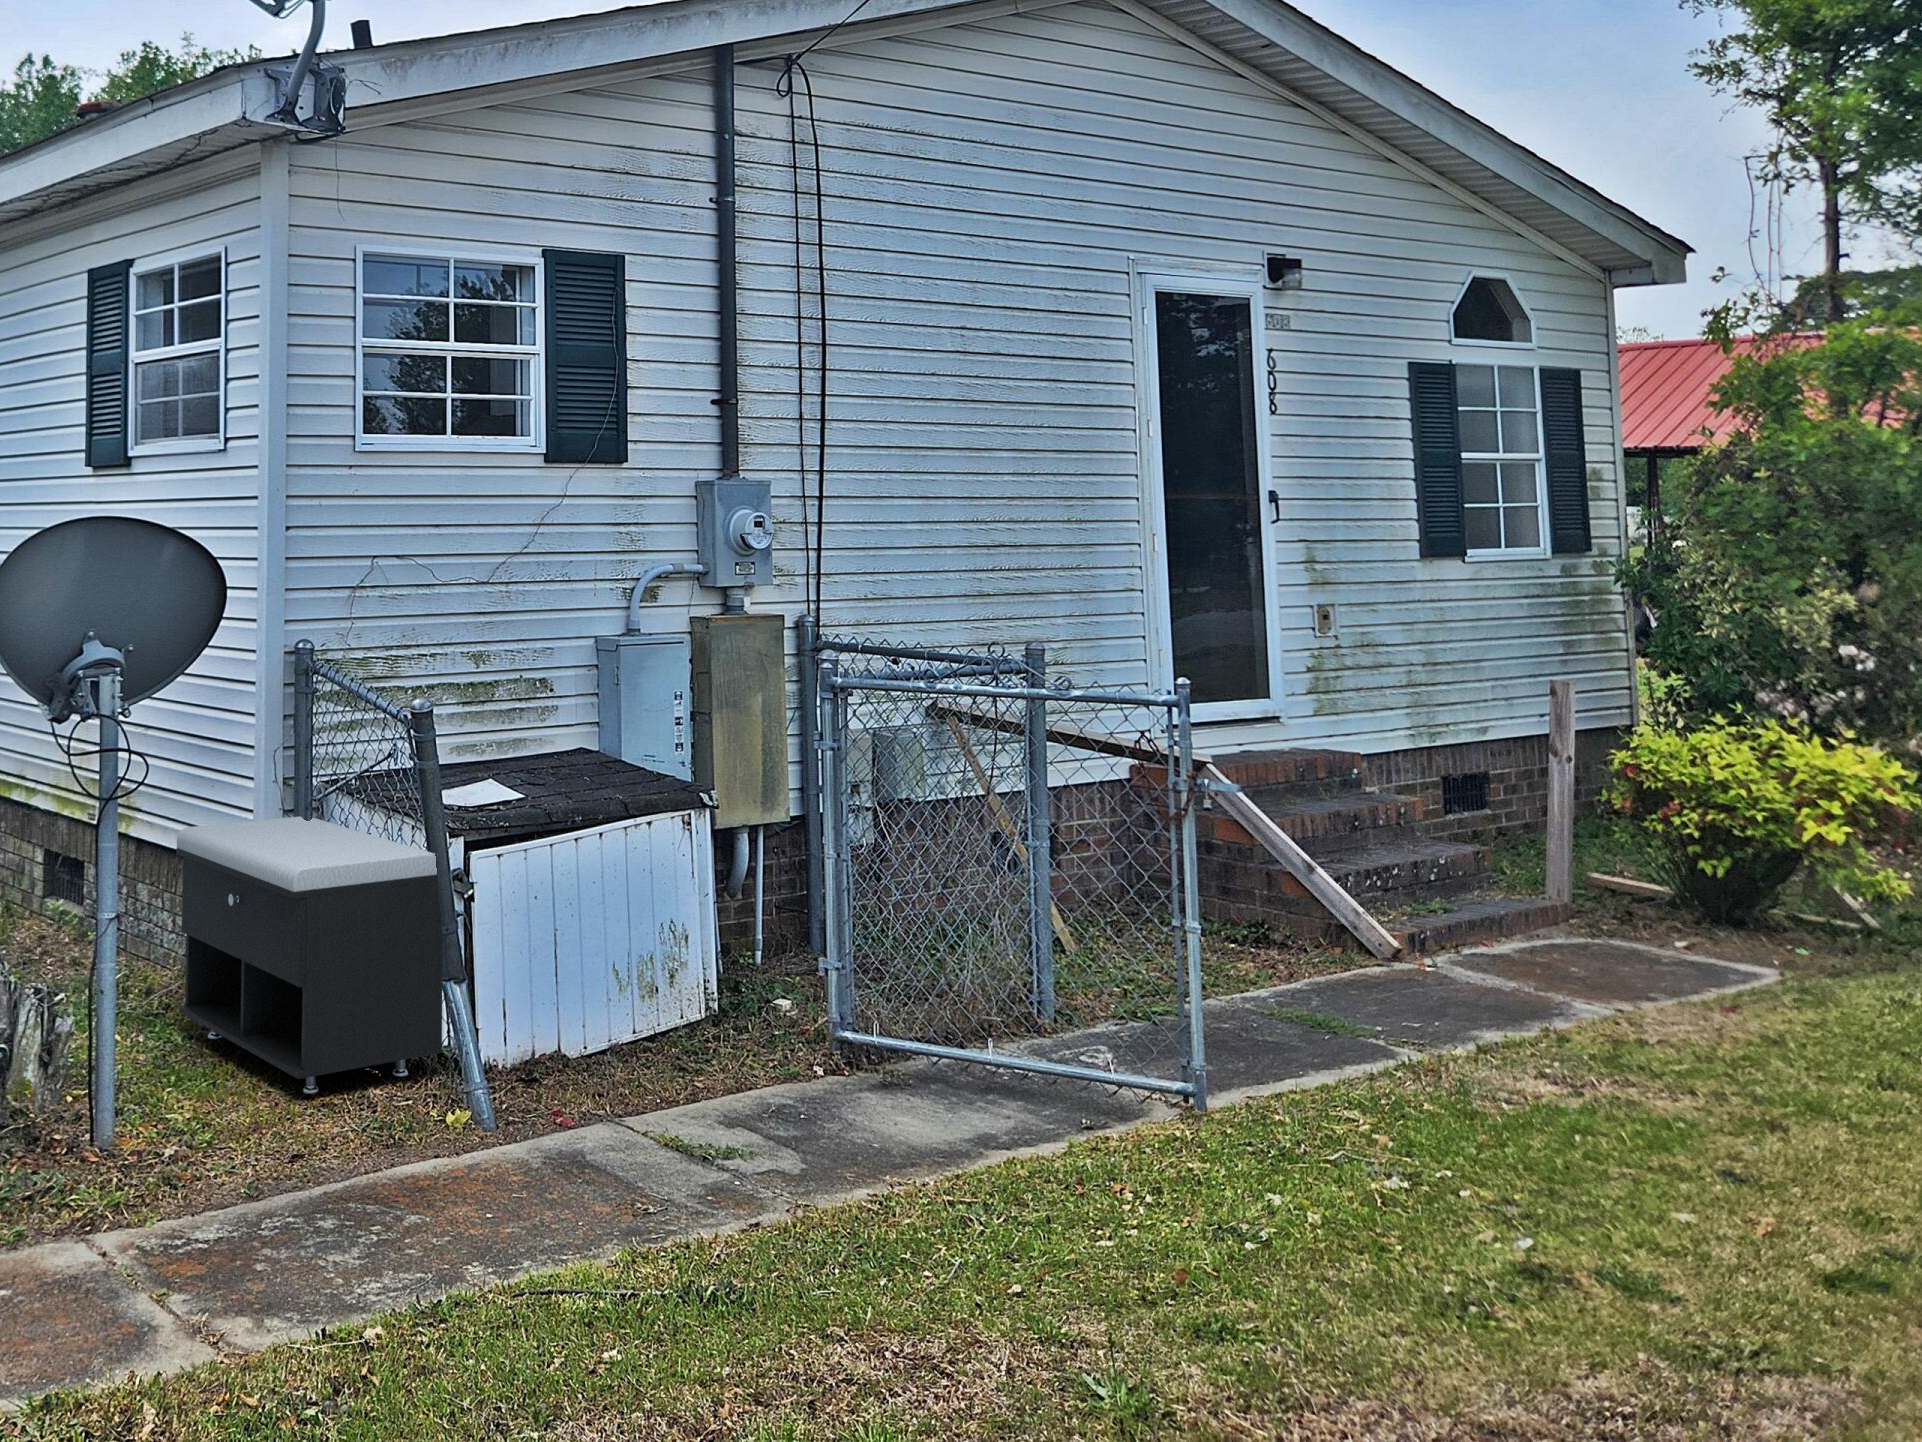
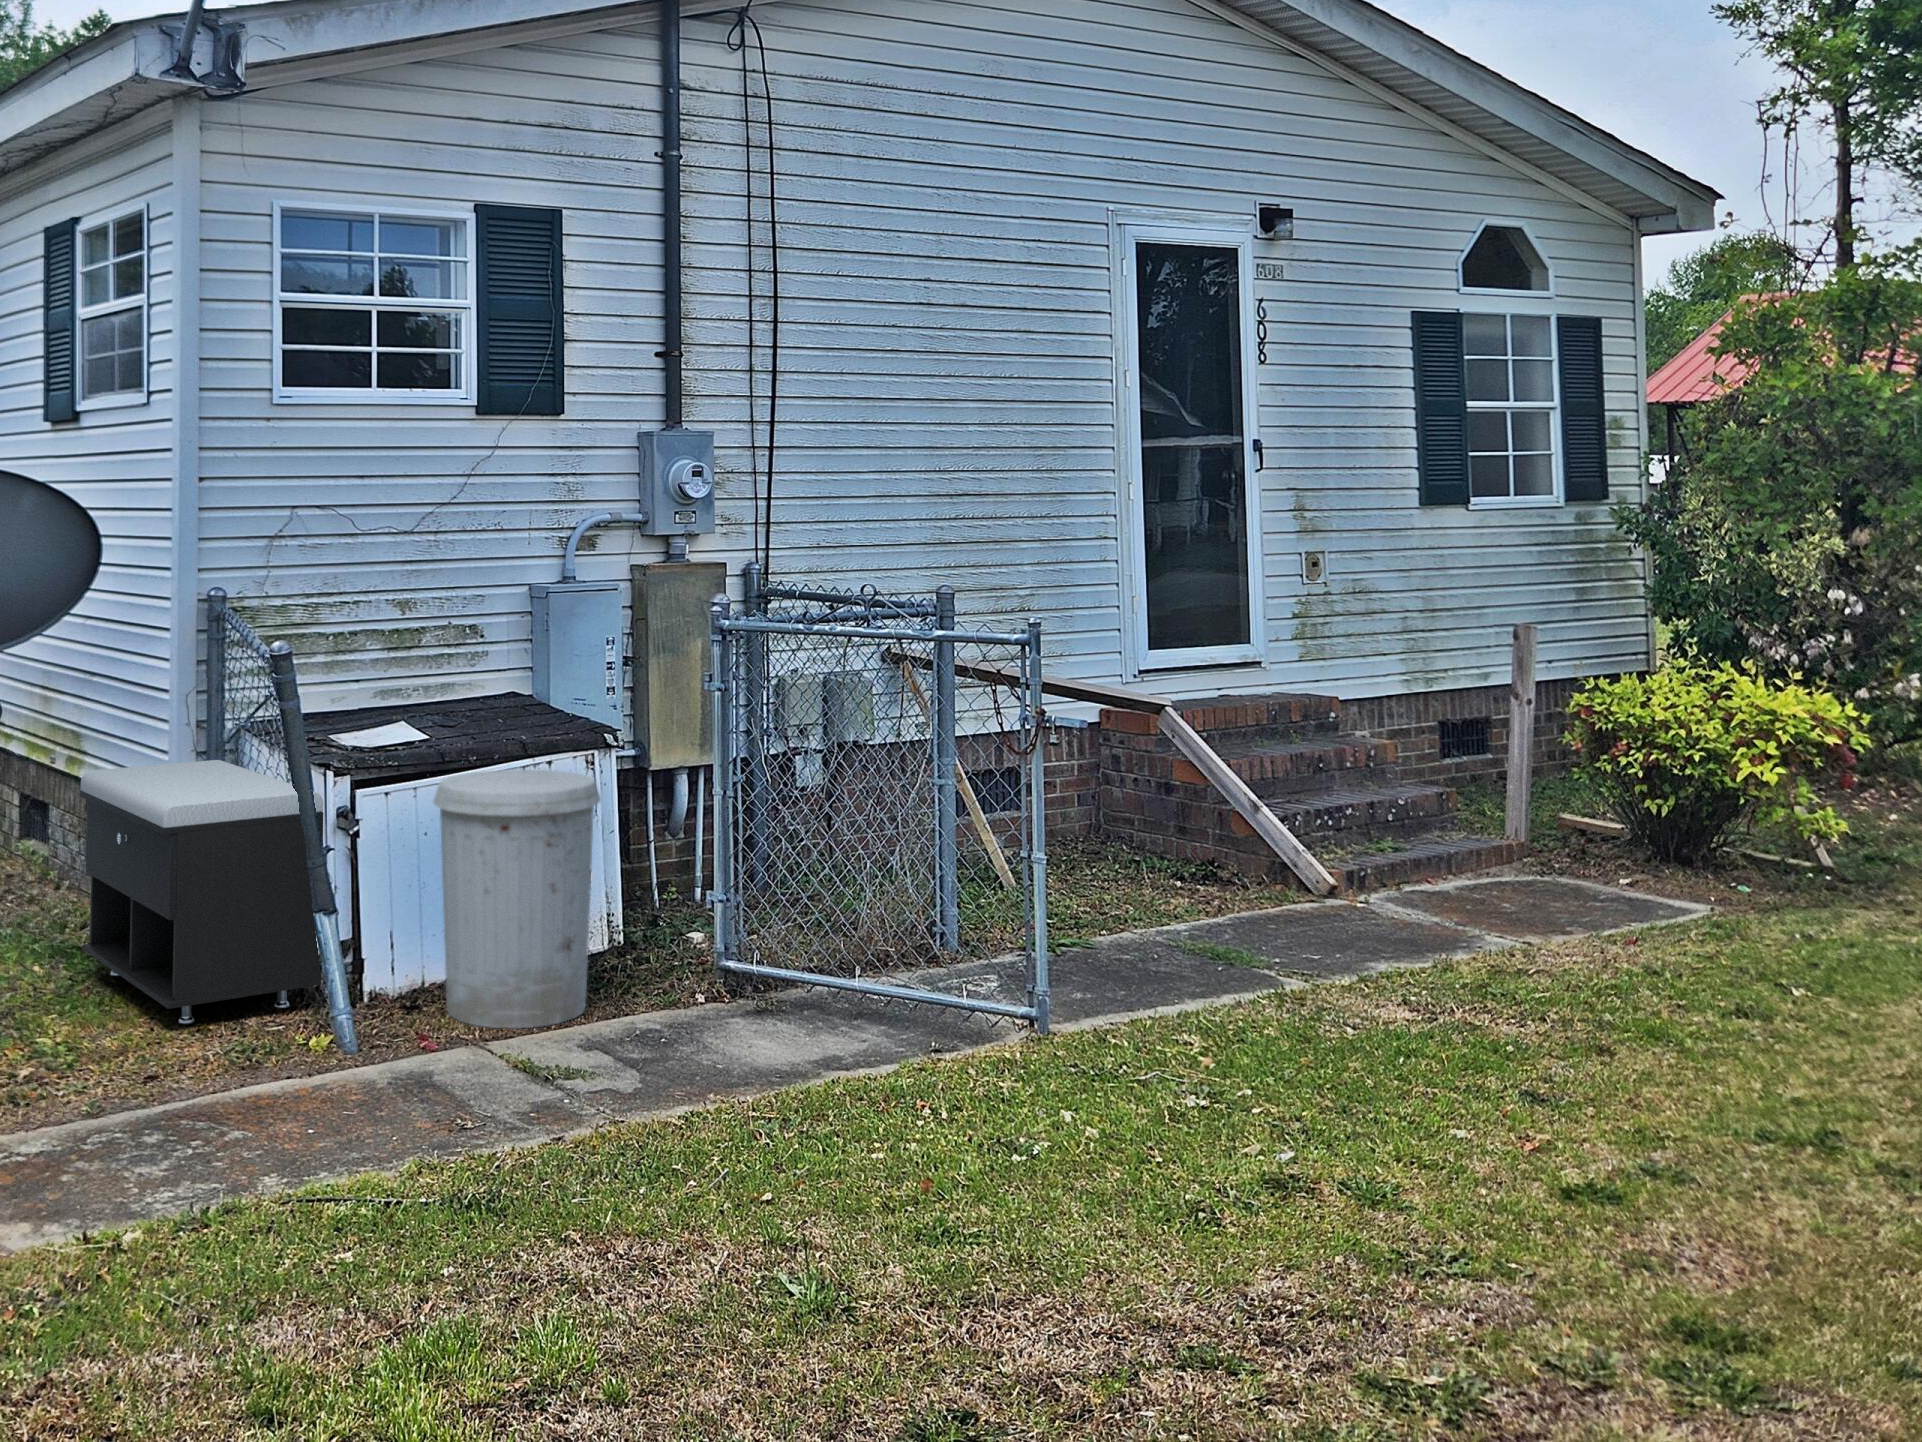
trash can: none [556,831,727,1101] -> present [434,770,600,1028]

